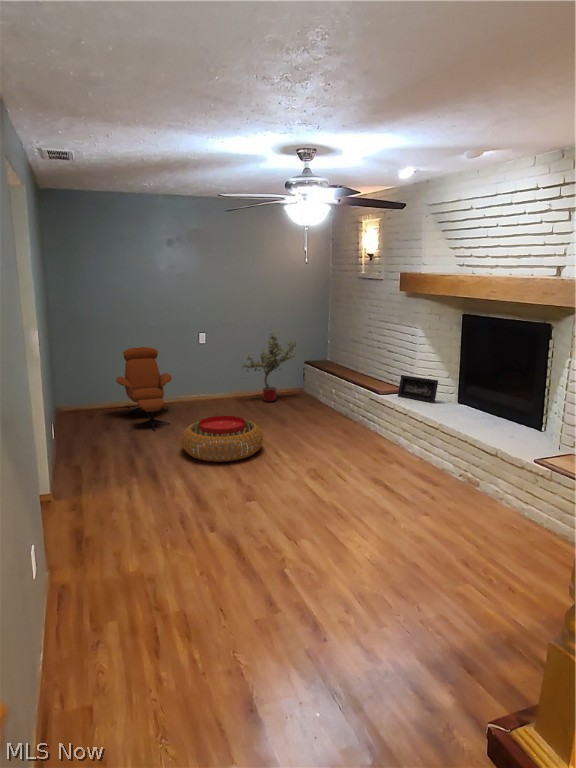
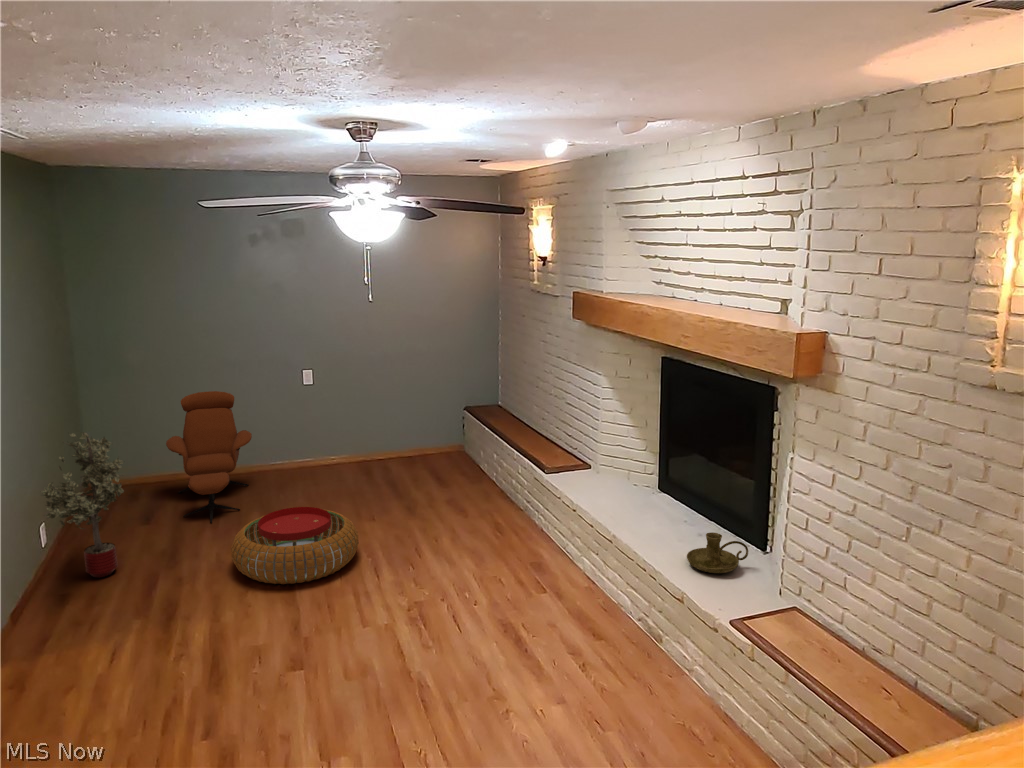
potted tree: present [242,332,296,402] -> present [42,432,124,577]
picture frame: present [398,375,438,402] -> none [571,444,628,489]
candle holder: none [495,417,535,441] -> present [687,532,748,573]

